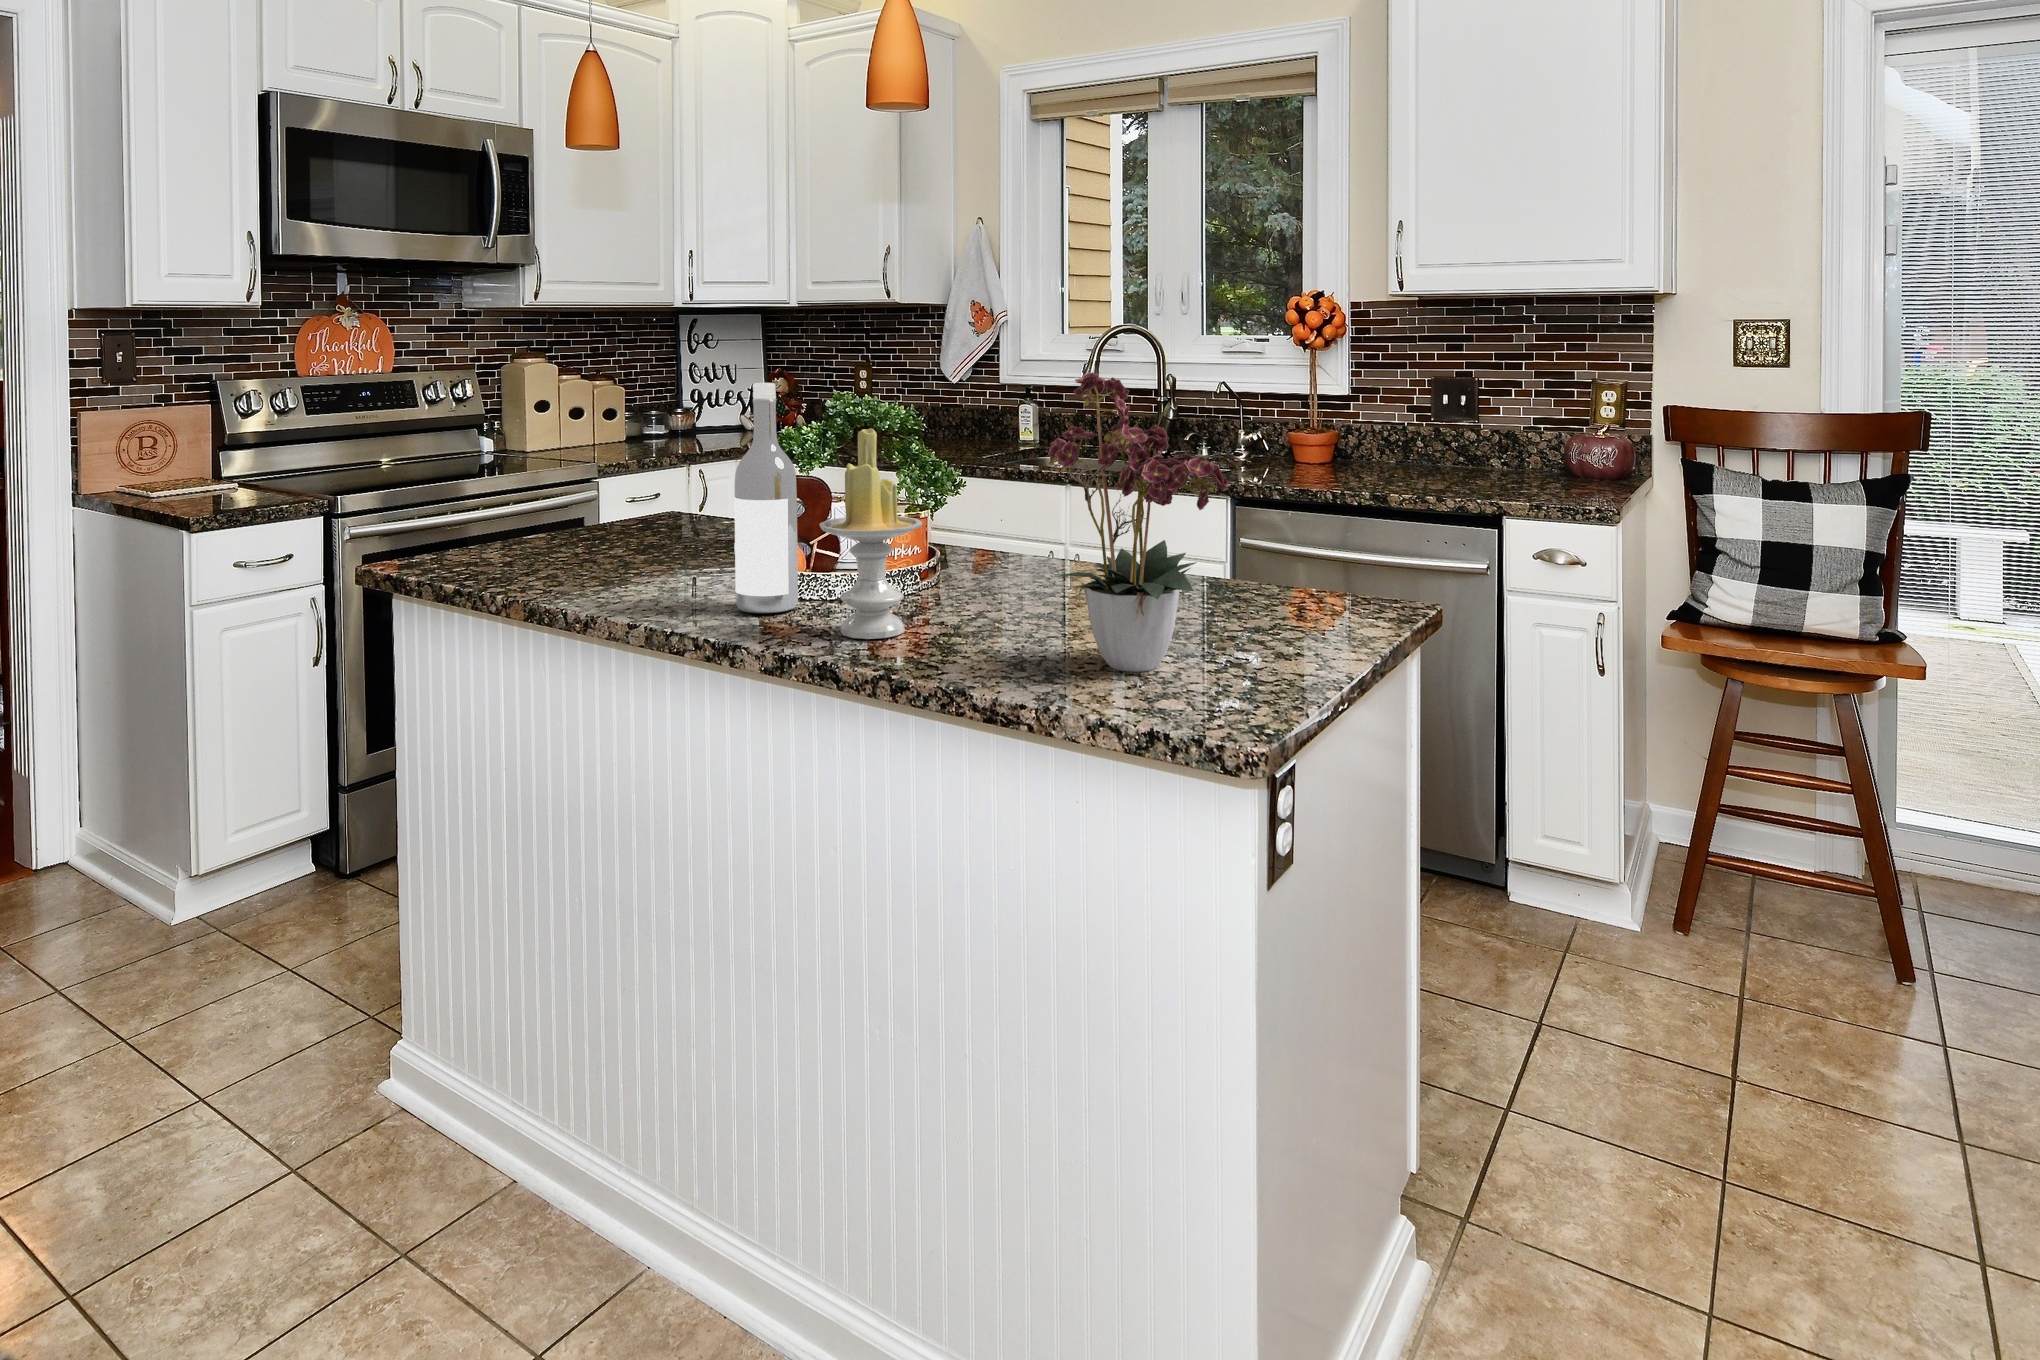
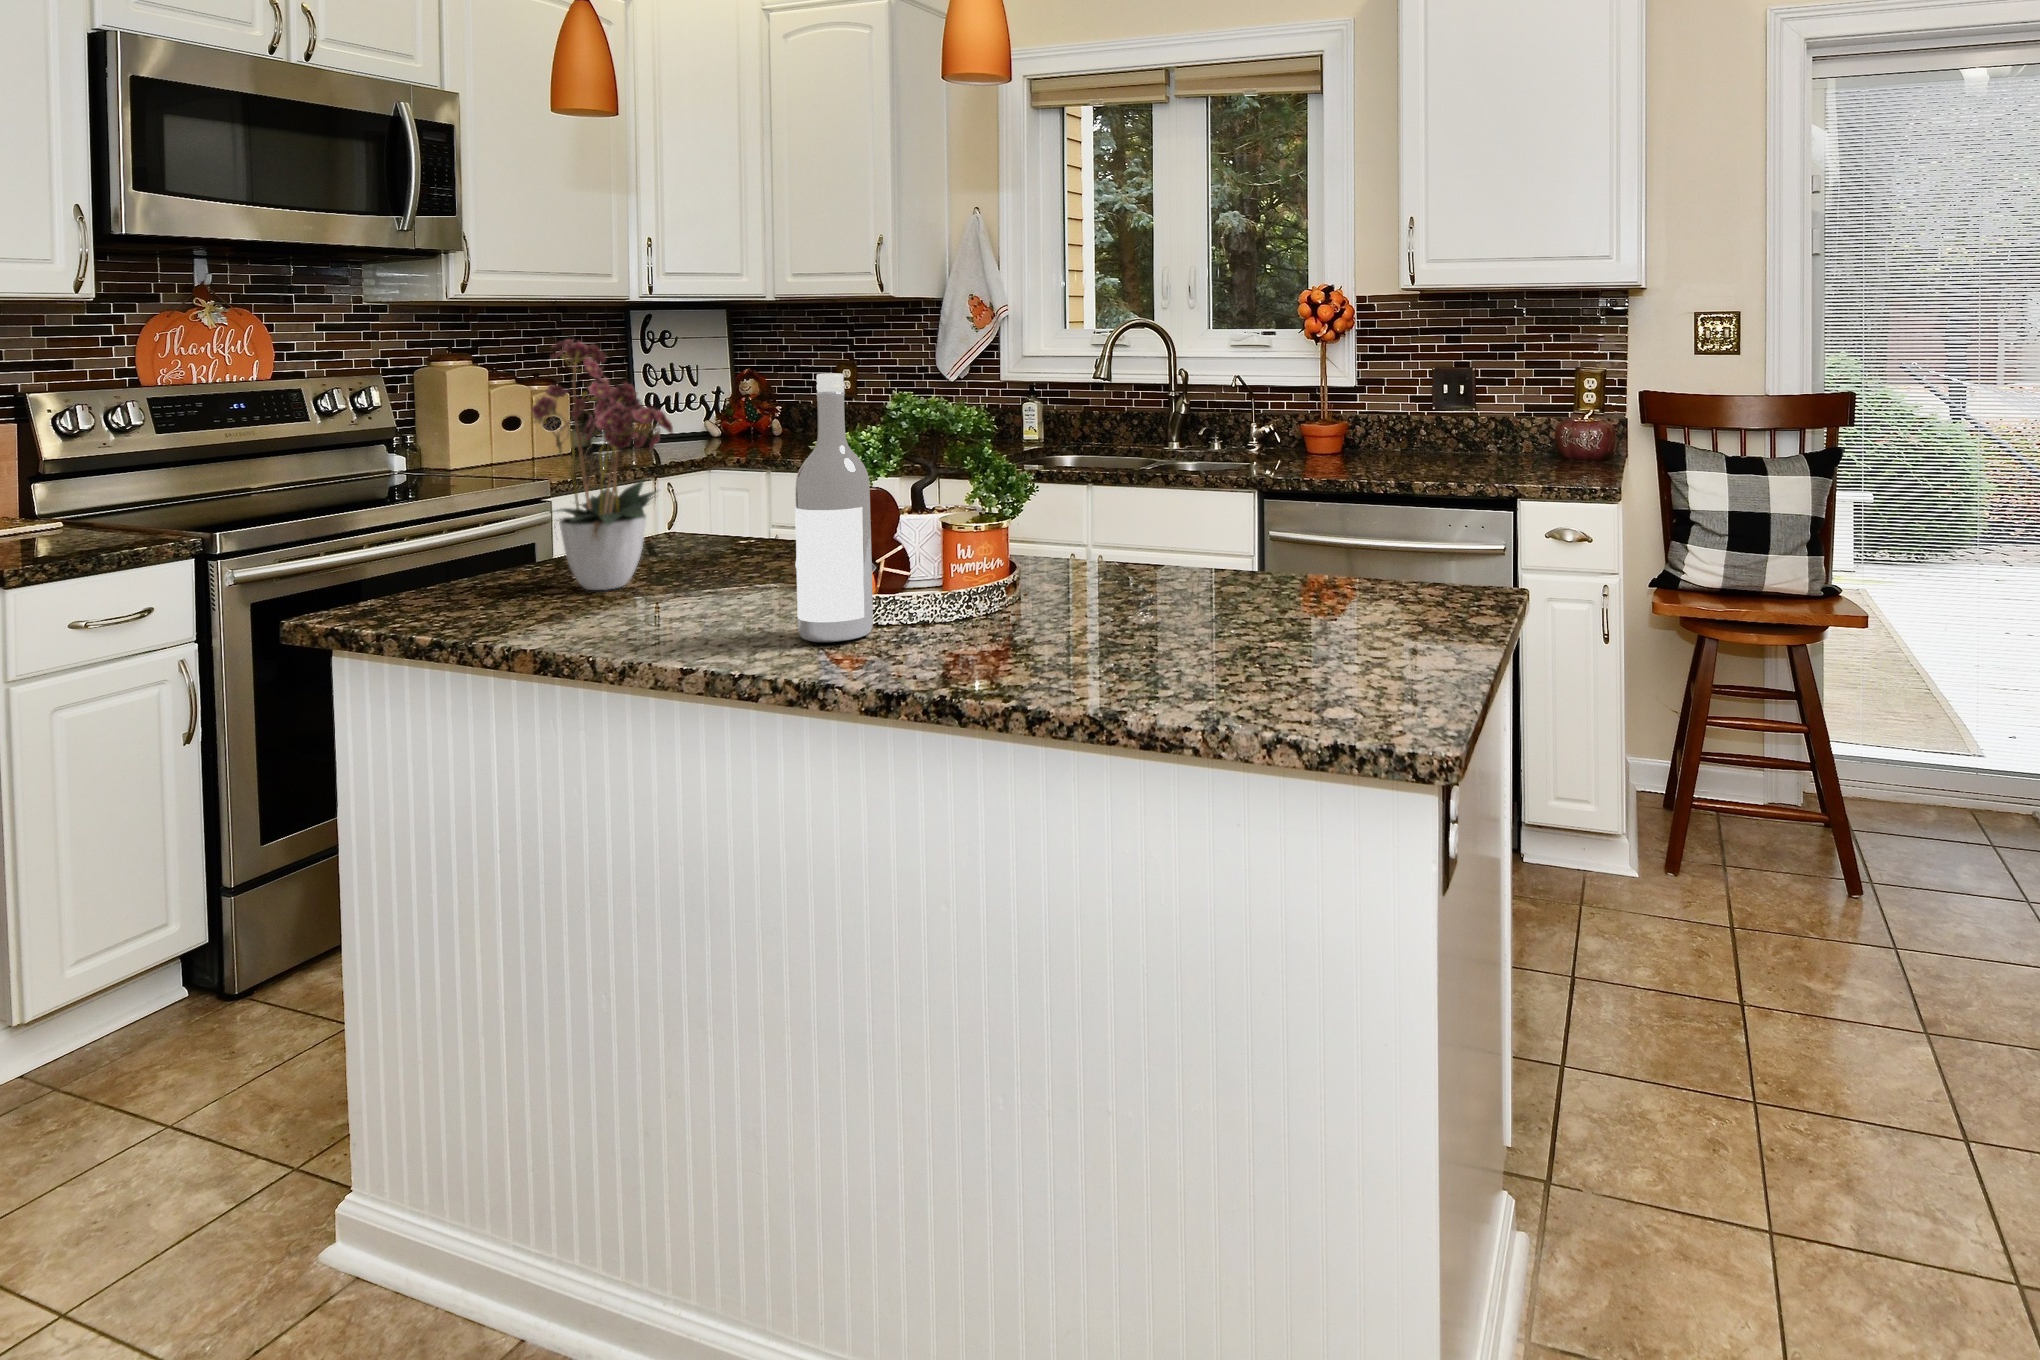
flower arrangement: present [1048,372,1229,672] -> present [532,339,673,590]
candle: present [820,428,922,639] -> none [911,422,1032,664]

